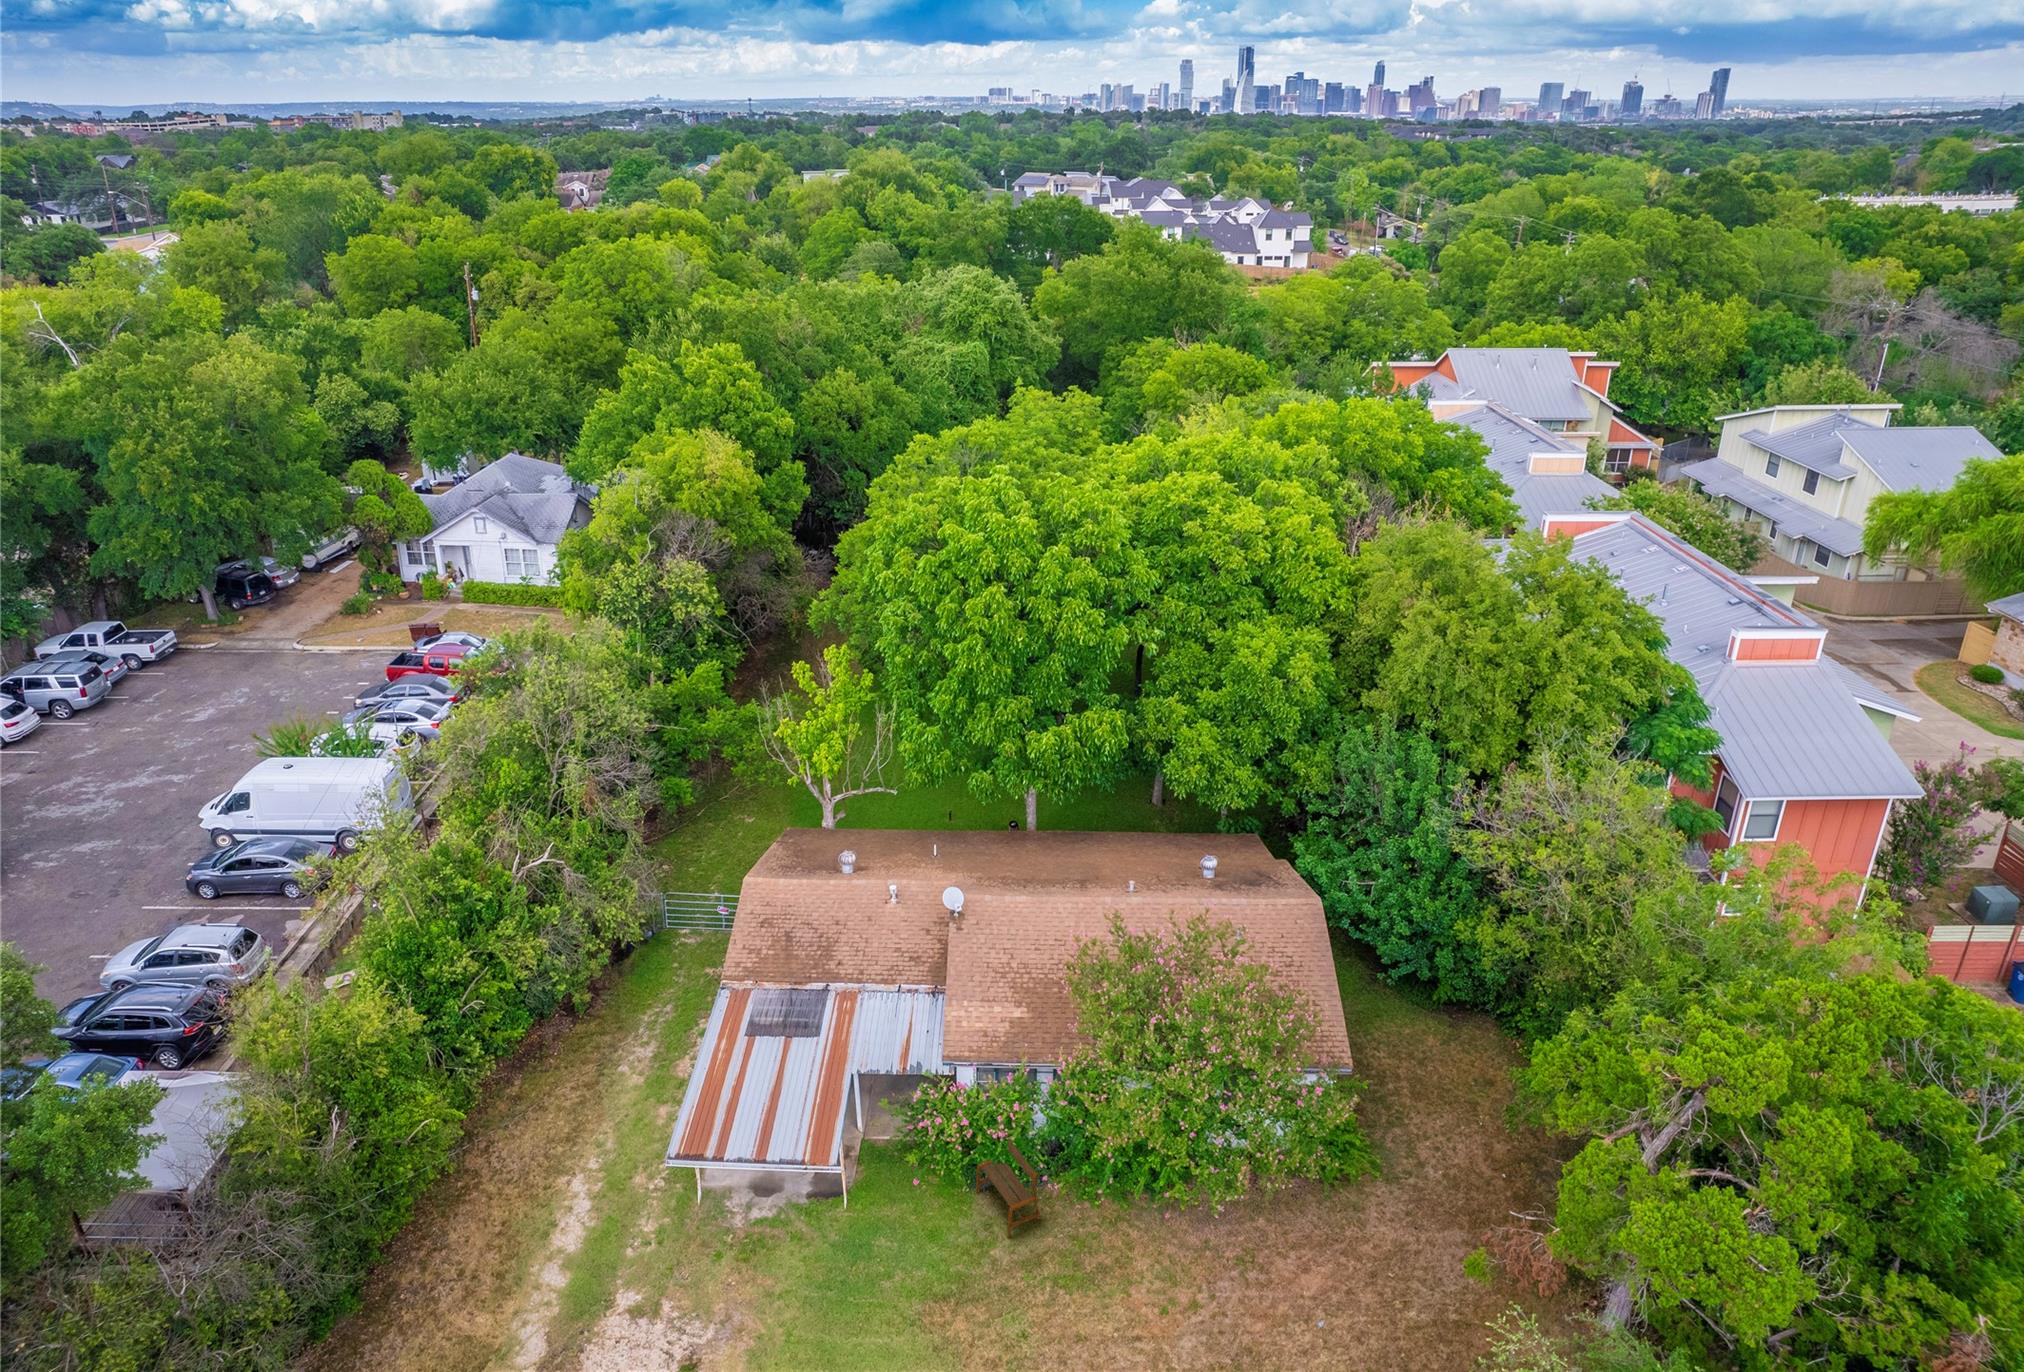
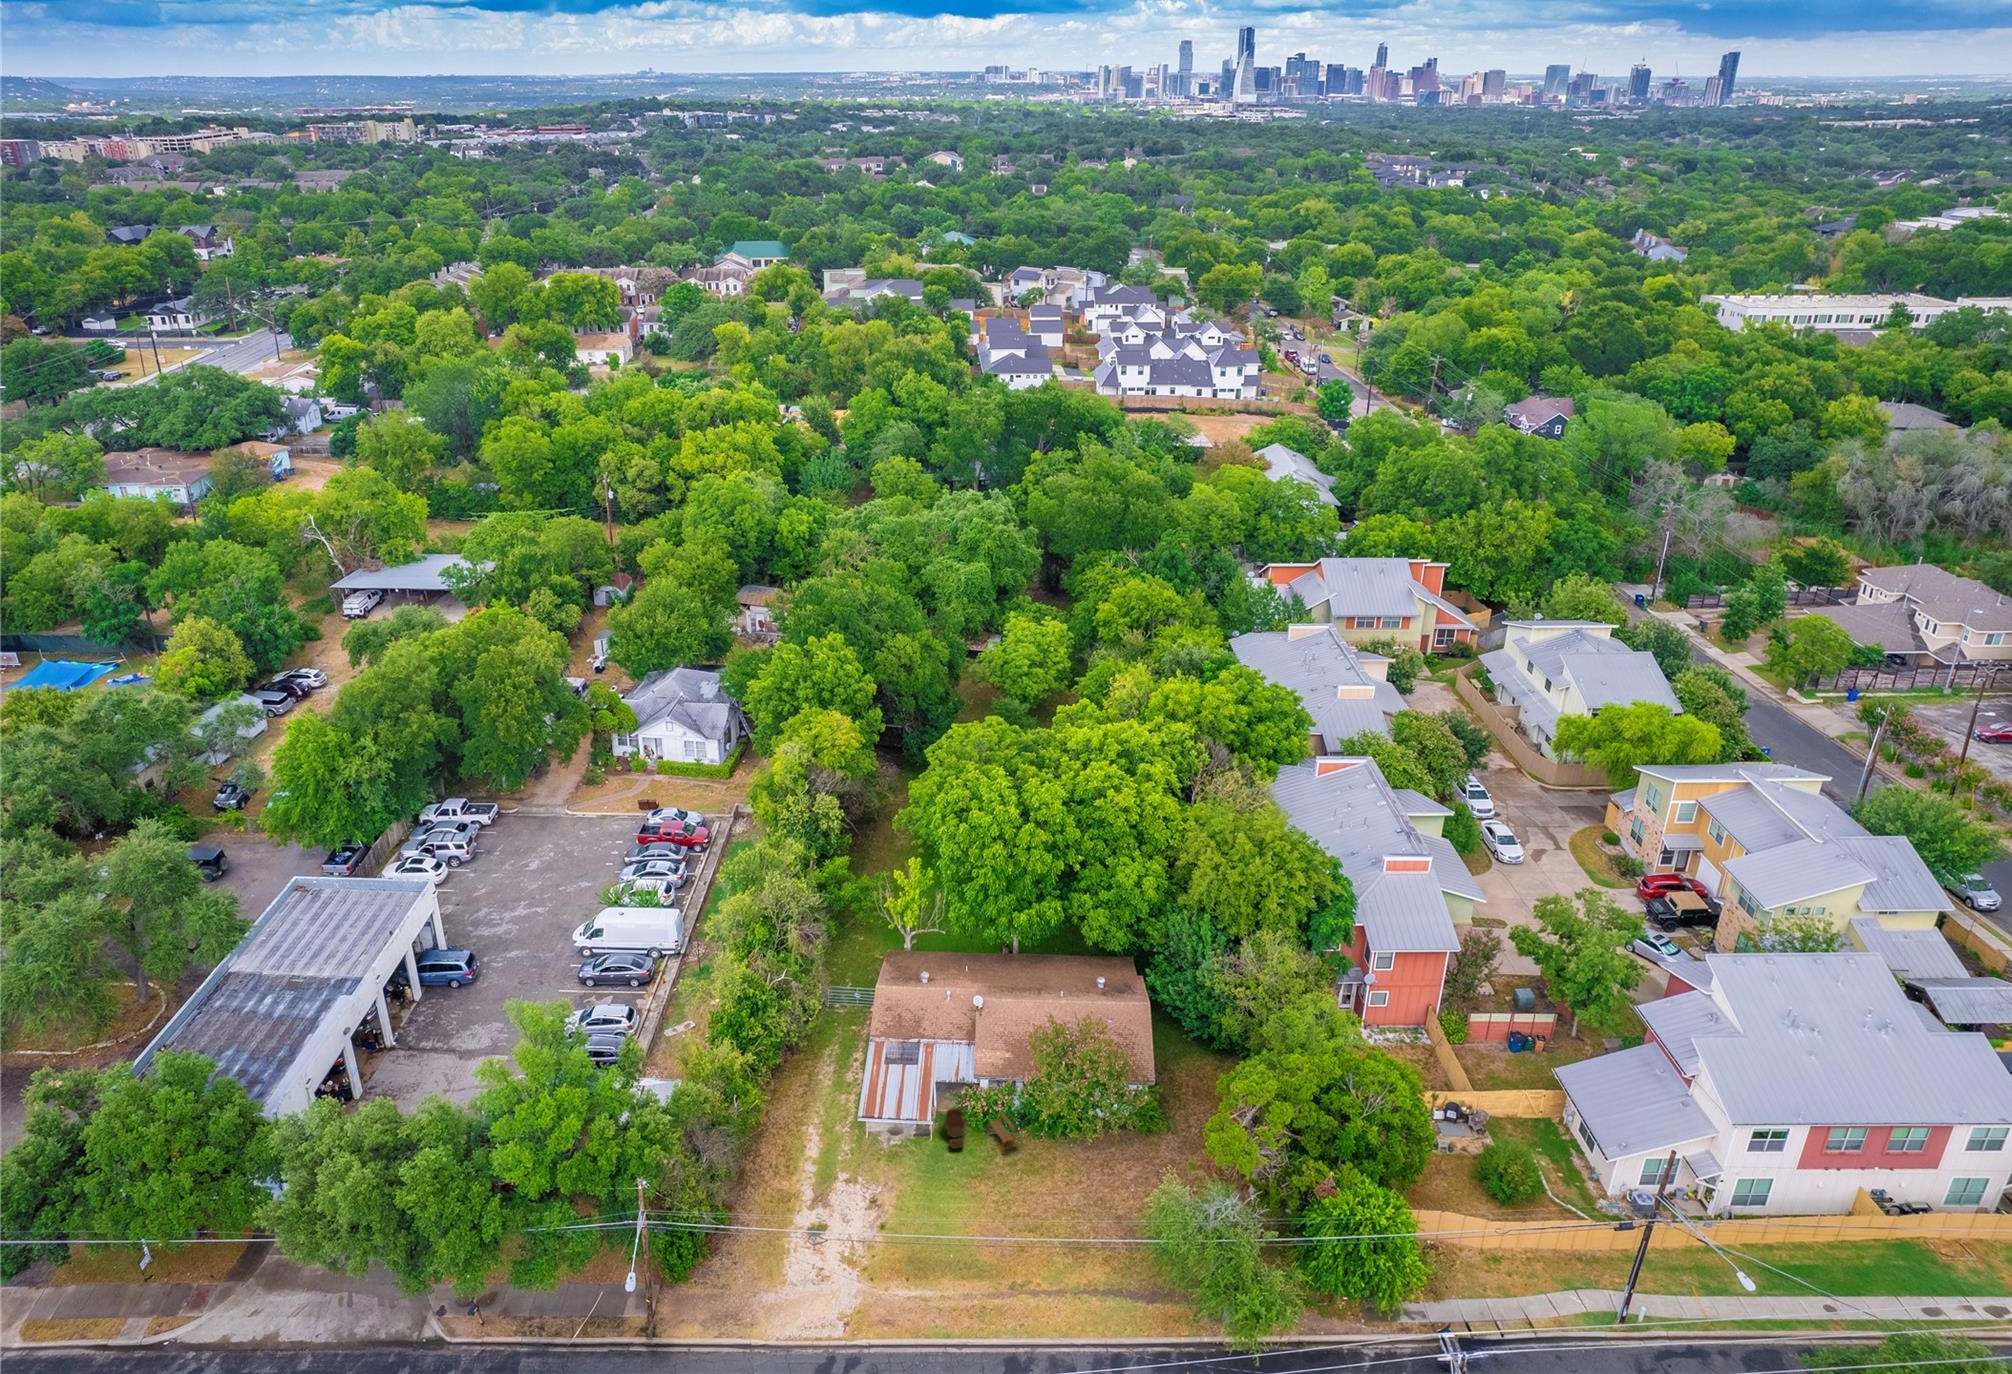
lounge chair: none [875,1130,927,1233] -> present [944,1108,966,1149]

